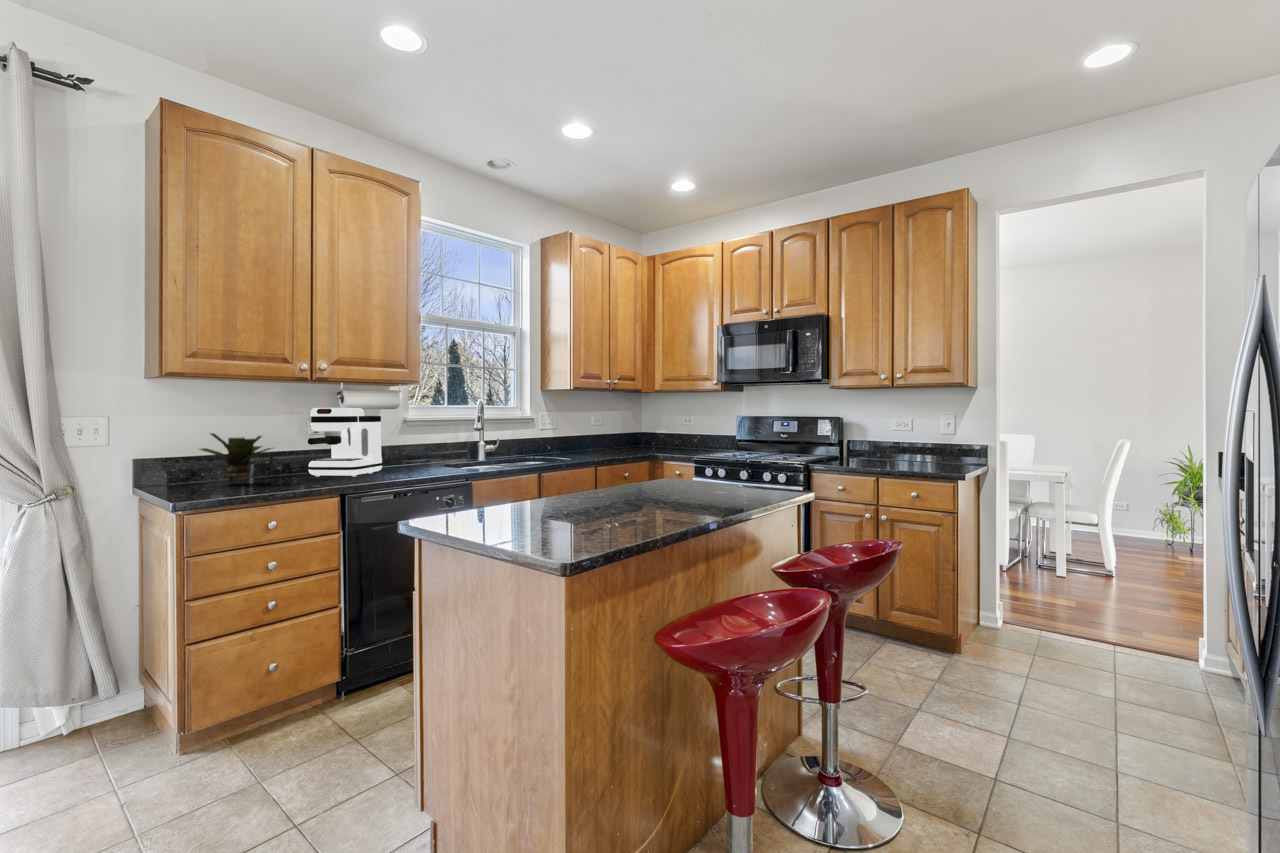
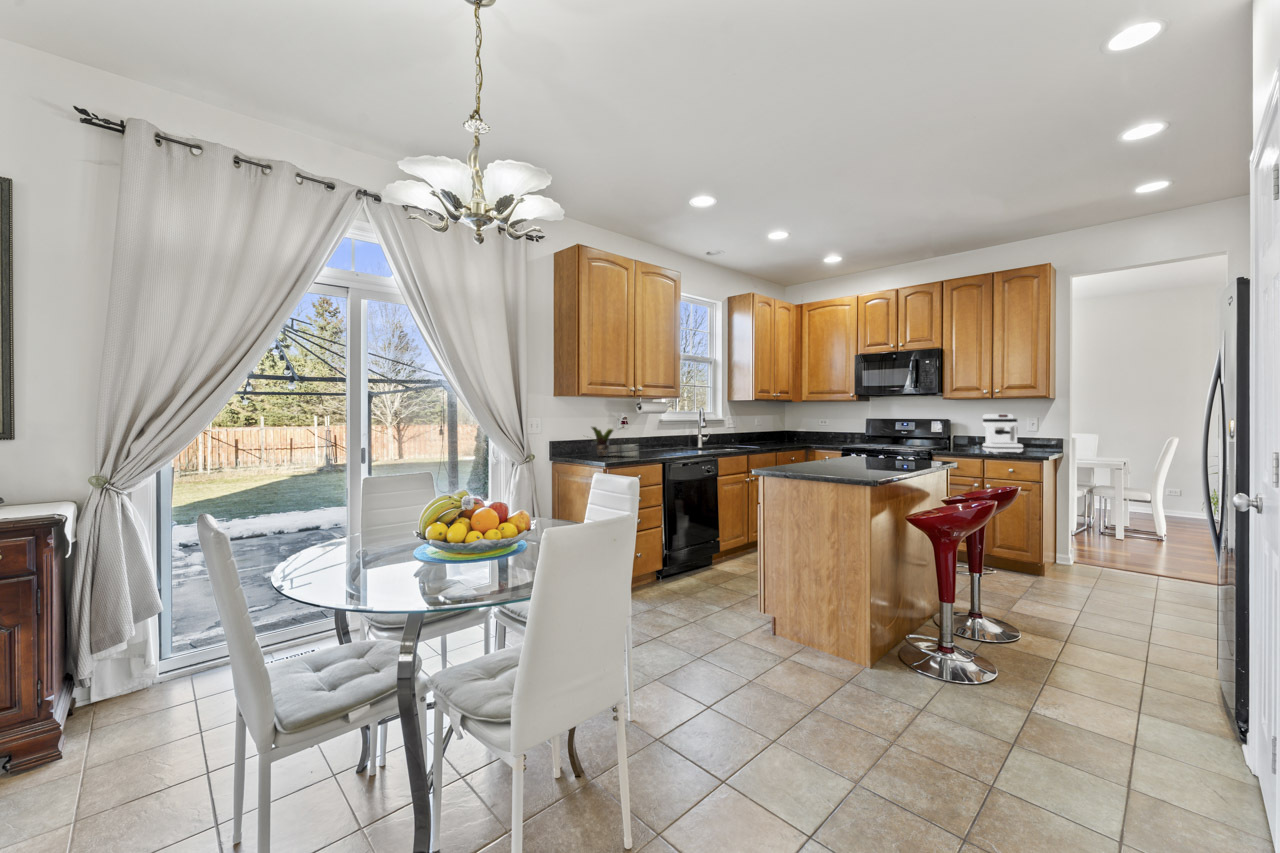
coffee maker: present [308,408,382,477] -> present [983,414,1023,453]

